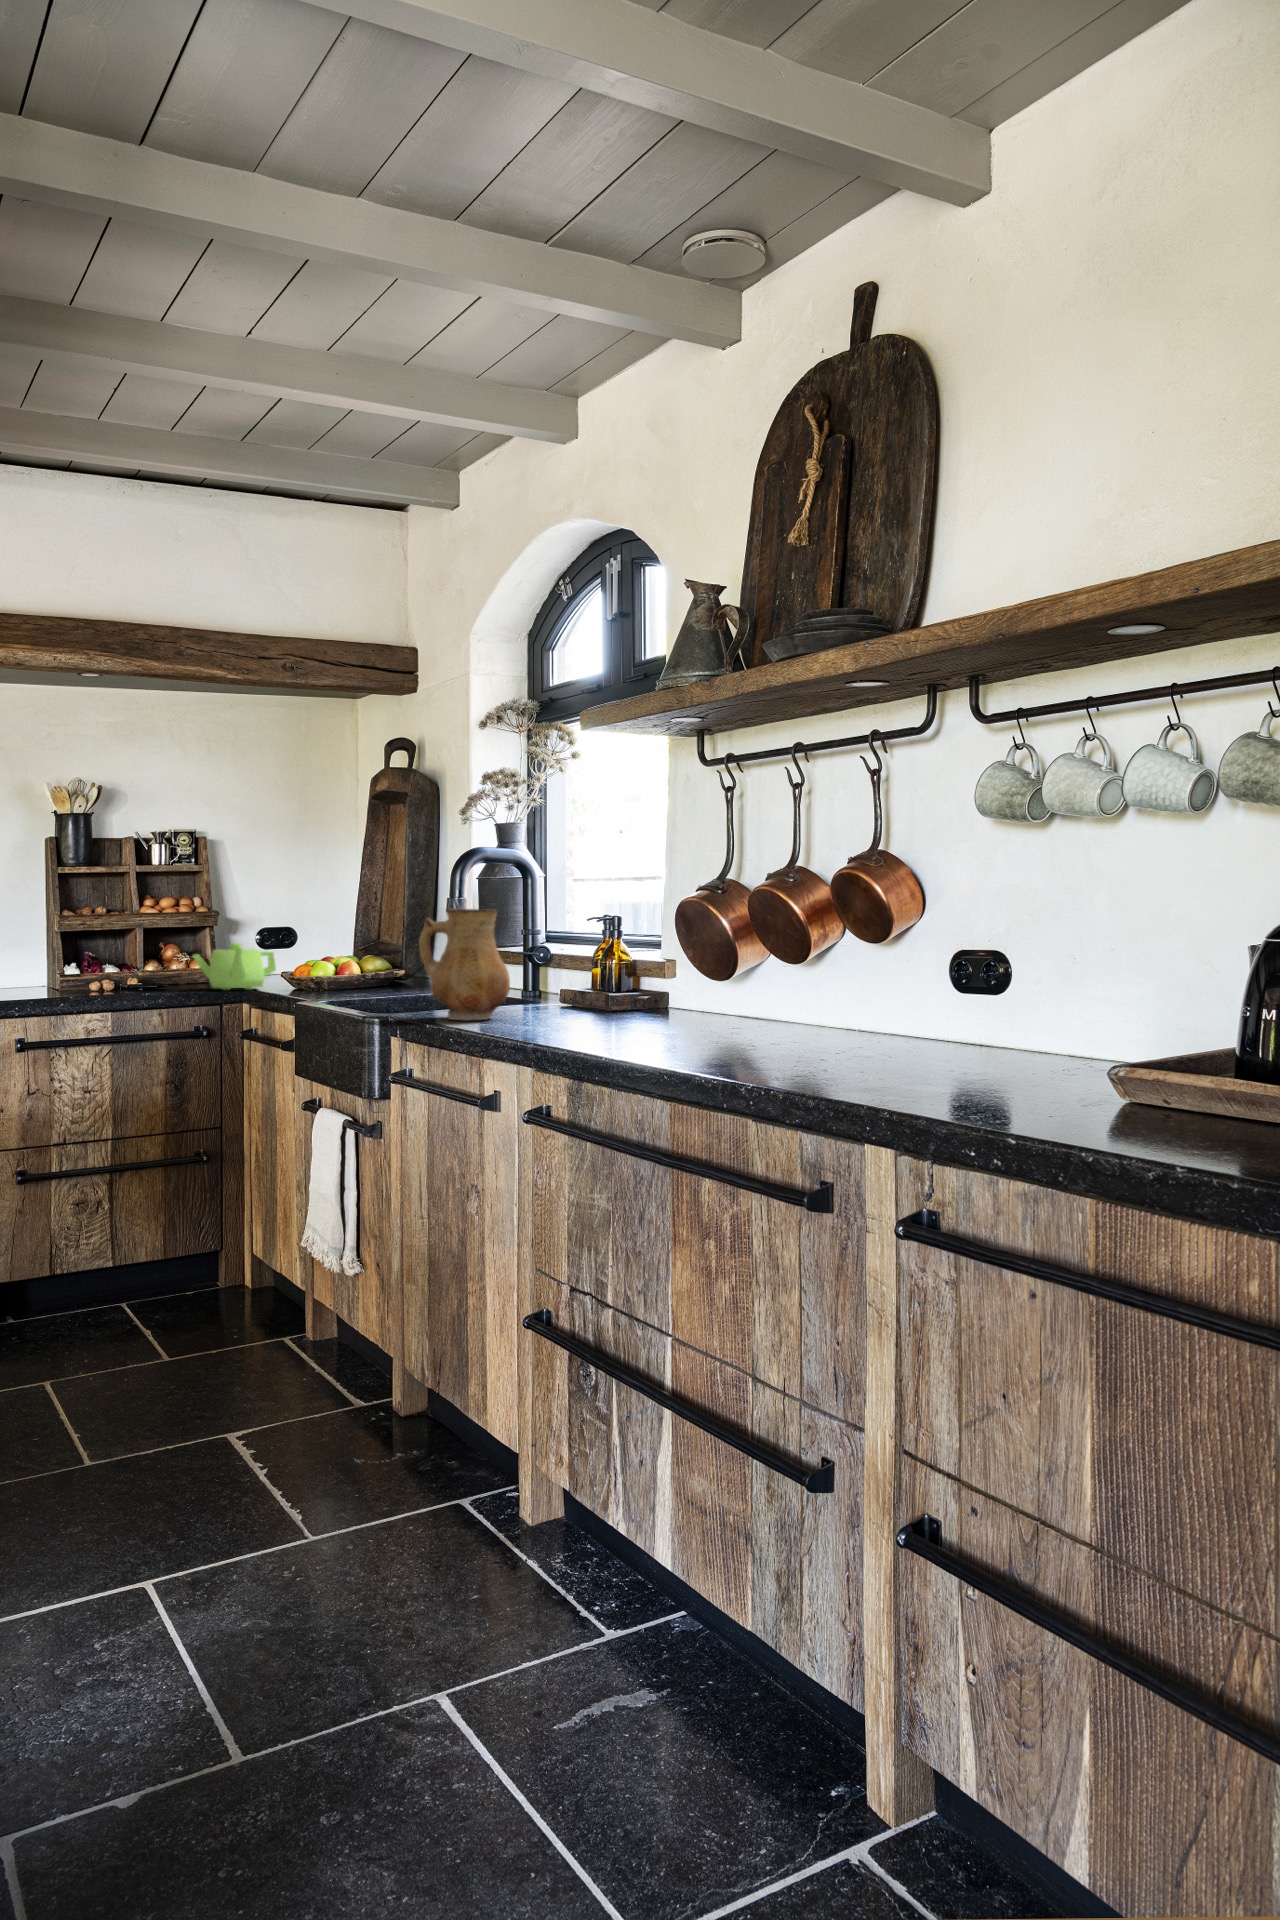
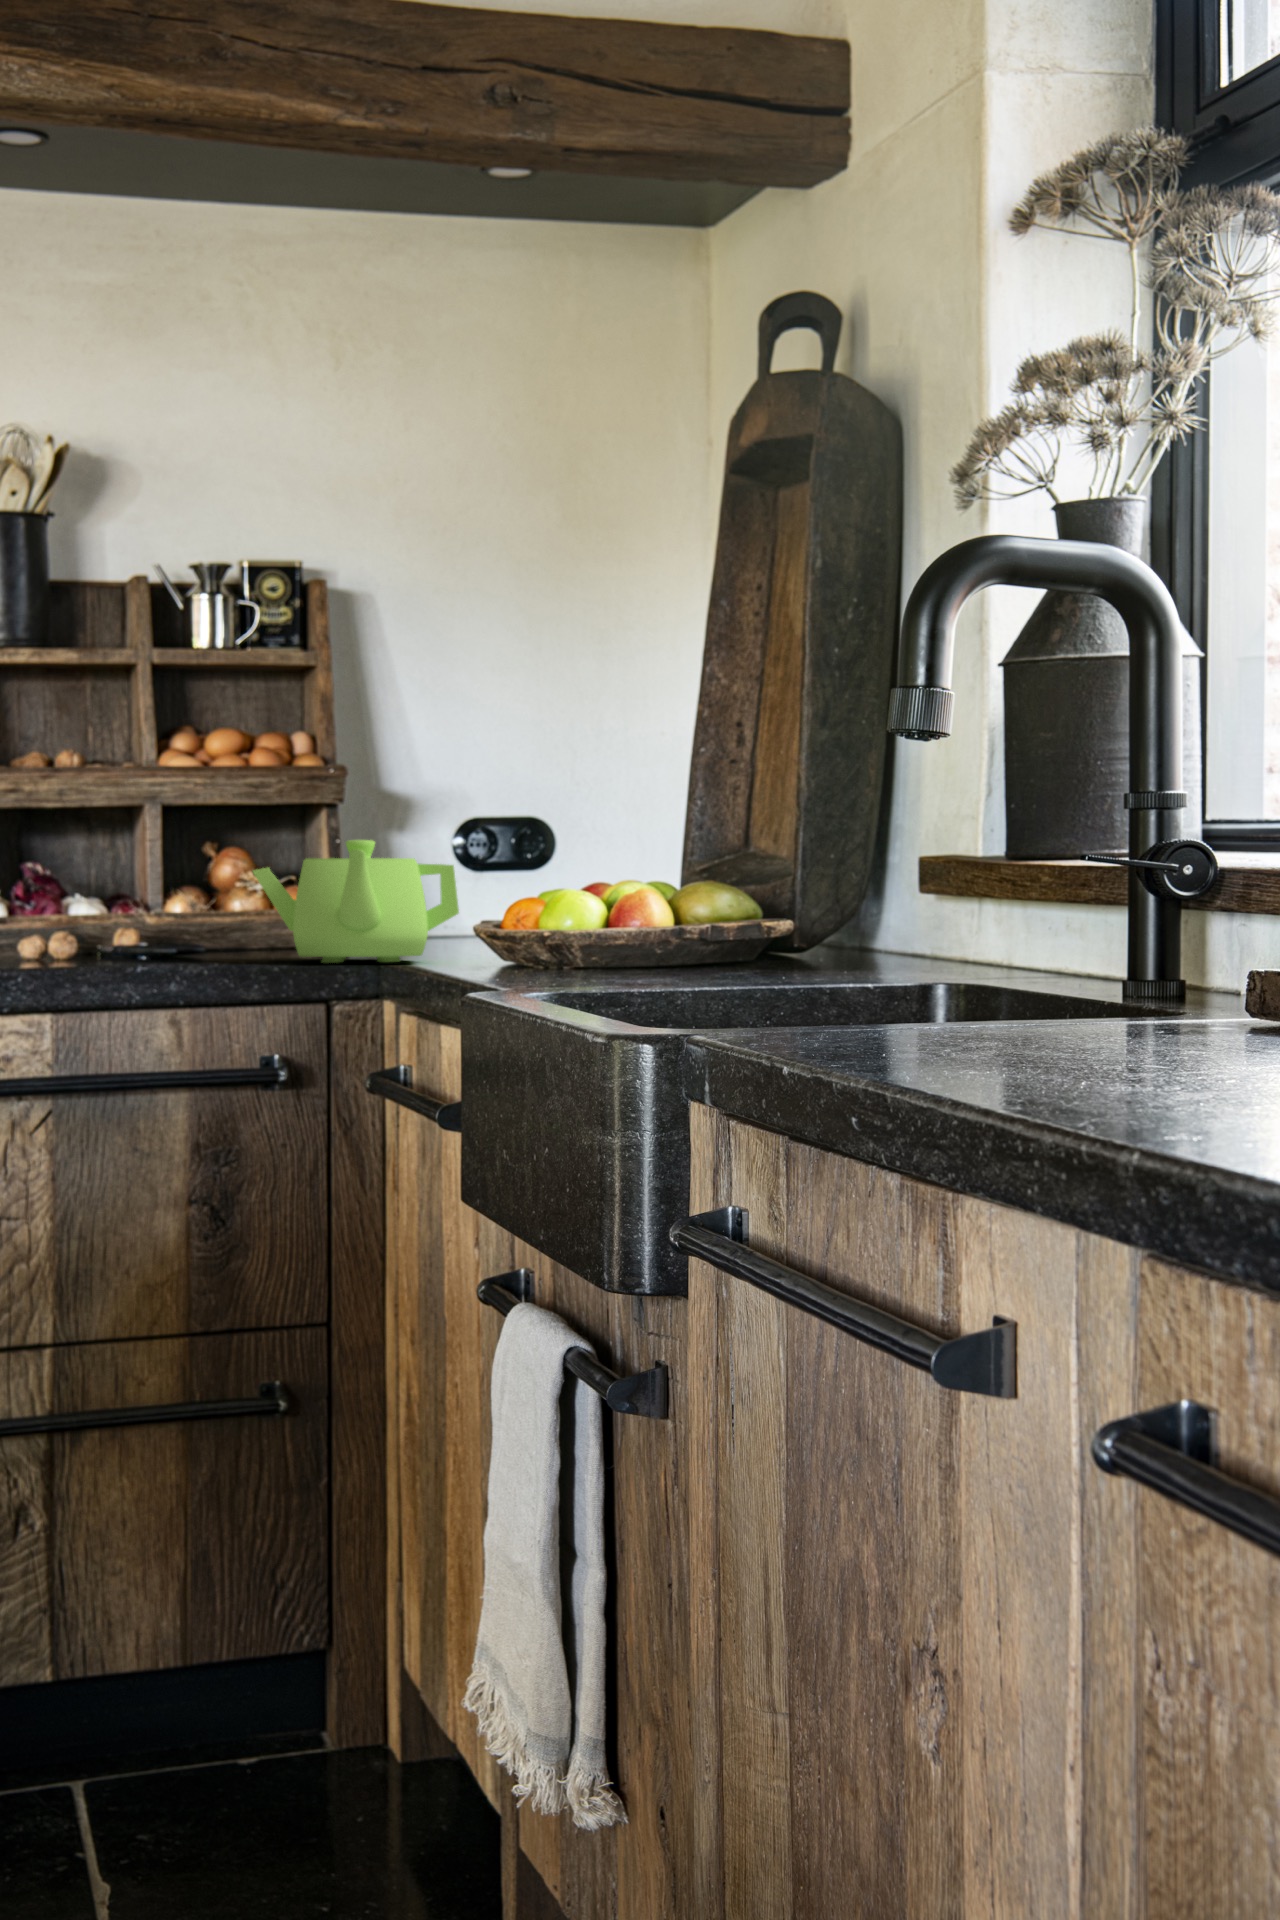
ceramic pitcher: present [419,908,510,1020] -> none [783,643,1109,1058]

